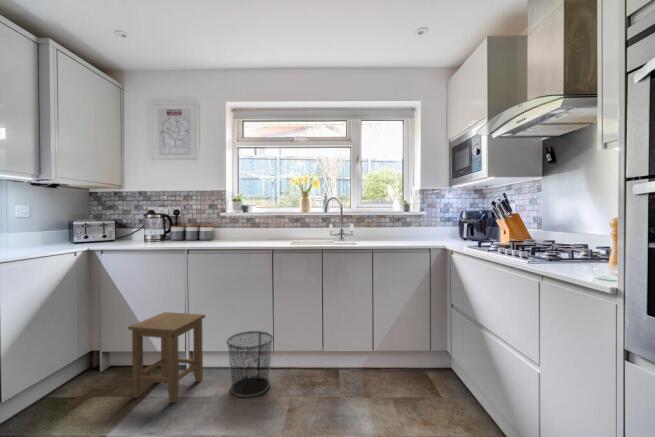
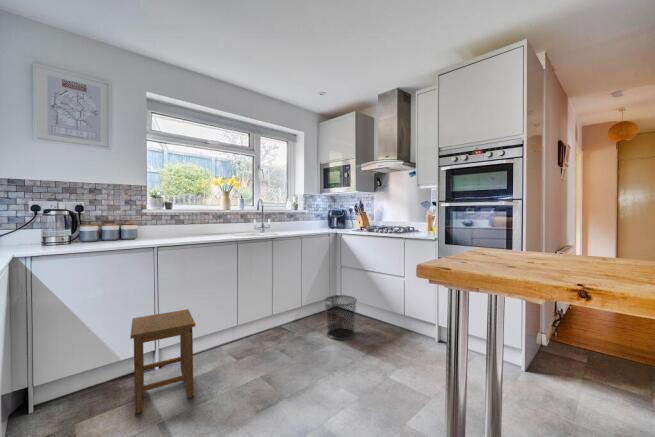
waste bin: present [227,331,273,397] -> present [325,295,357,340]

